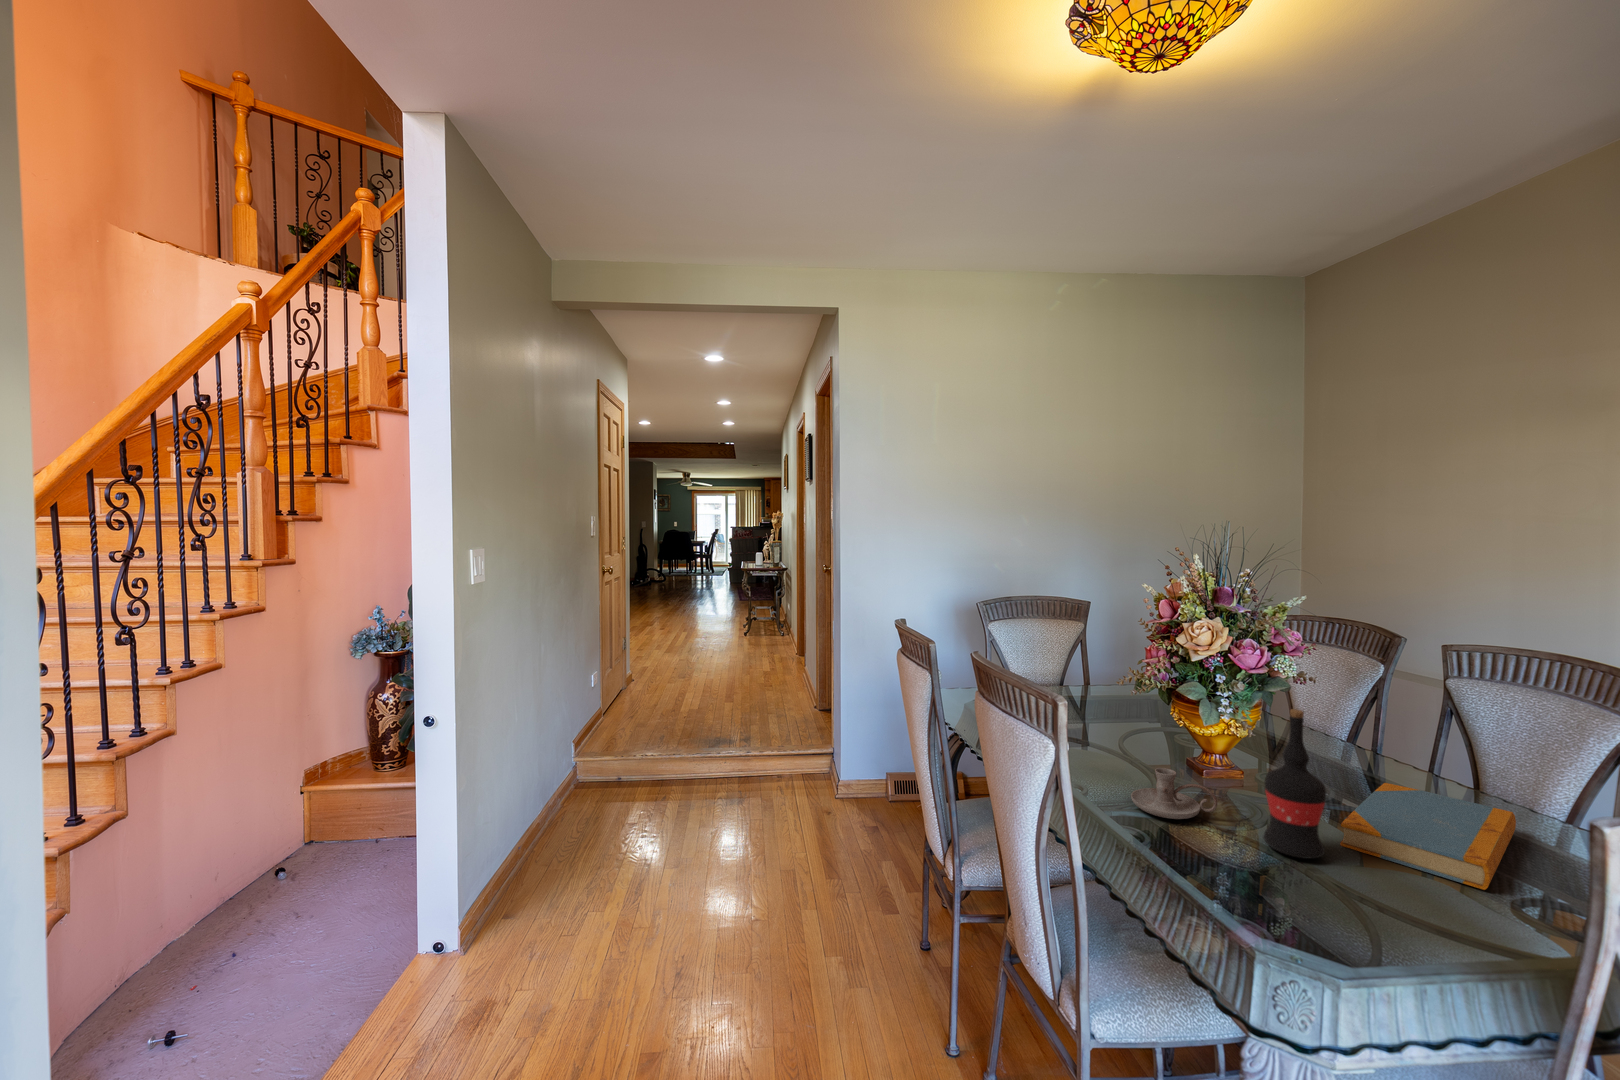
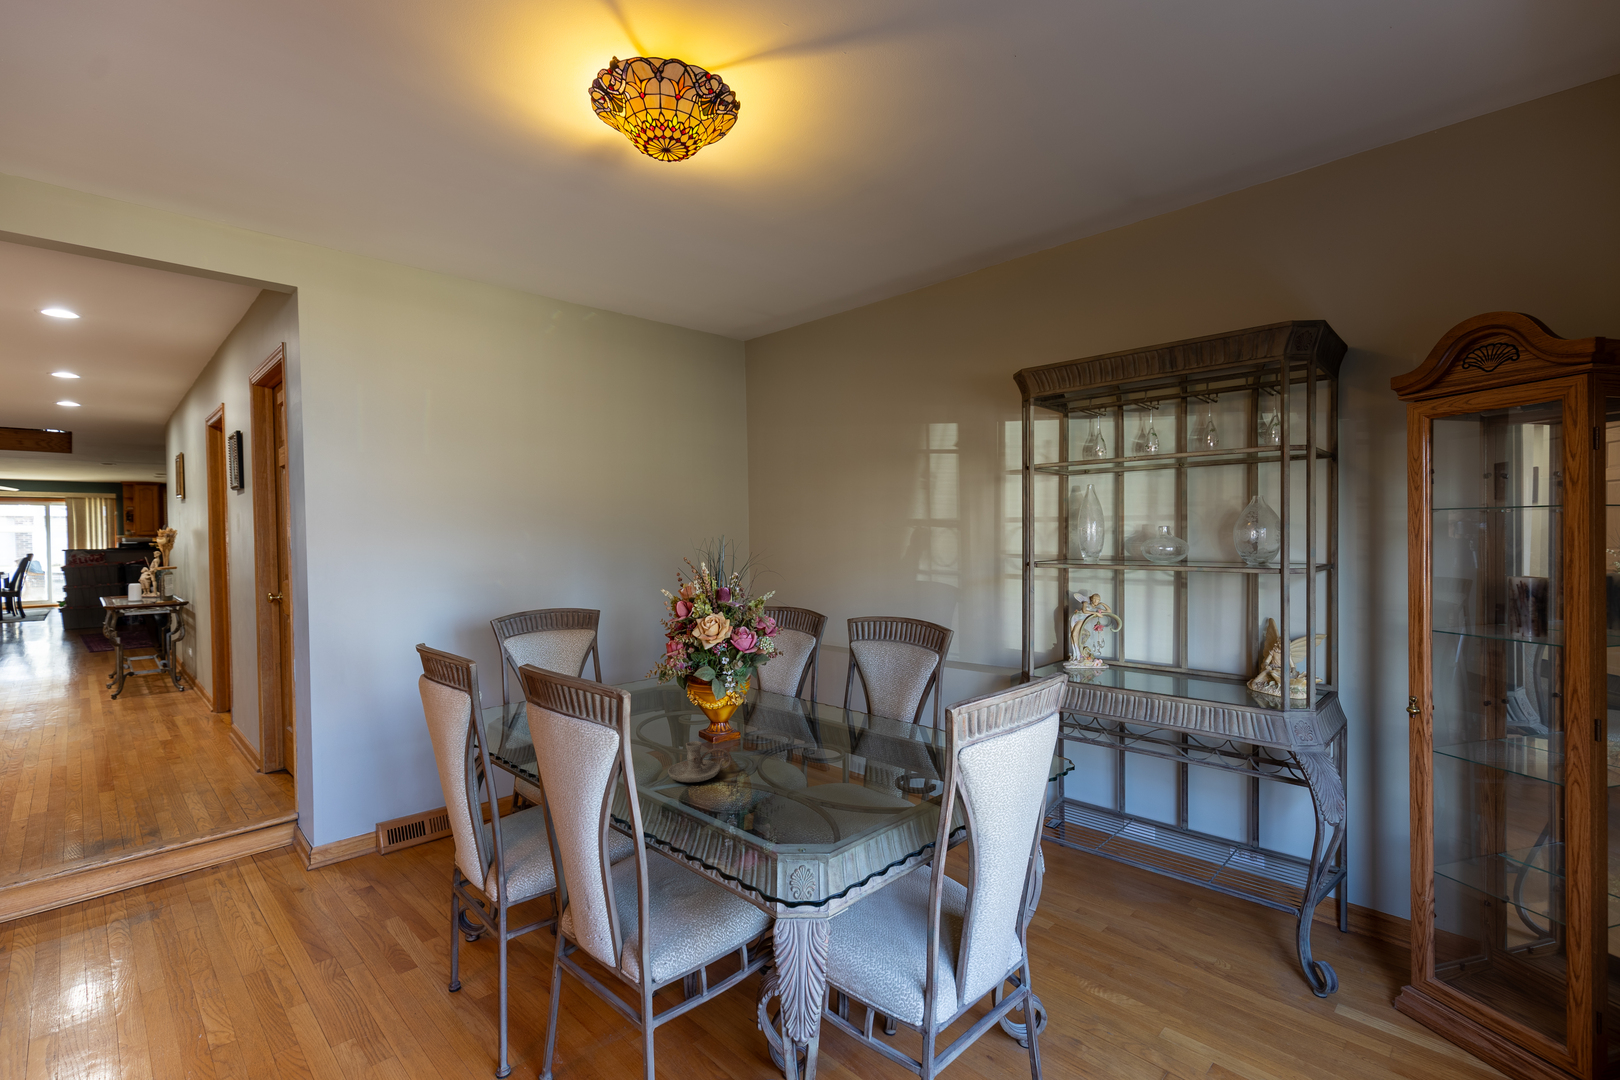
wine bottle: present [1263,709,1326,859] -> none [763,672,802,783]
book: present [1340,783,1516,890] -> none [808,717,891,770]

